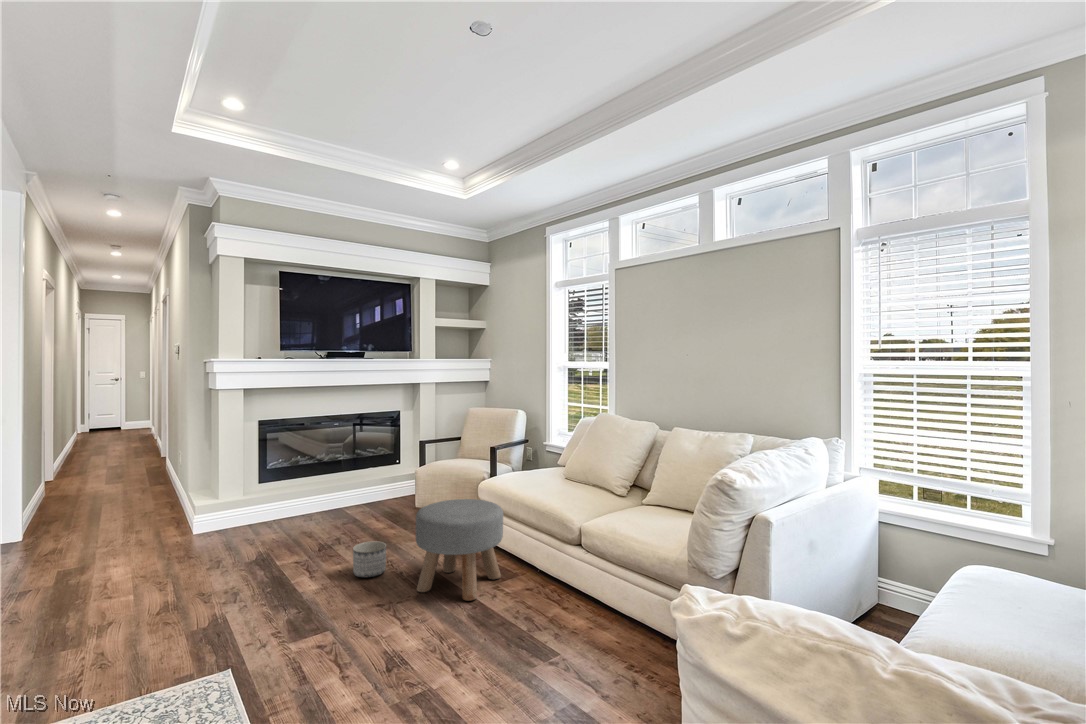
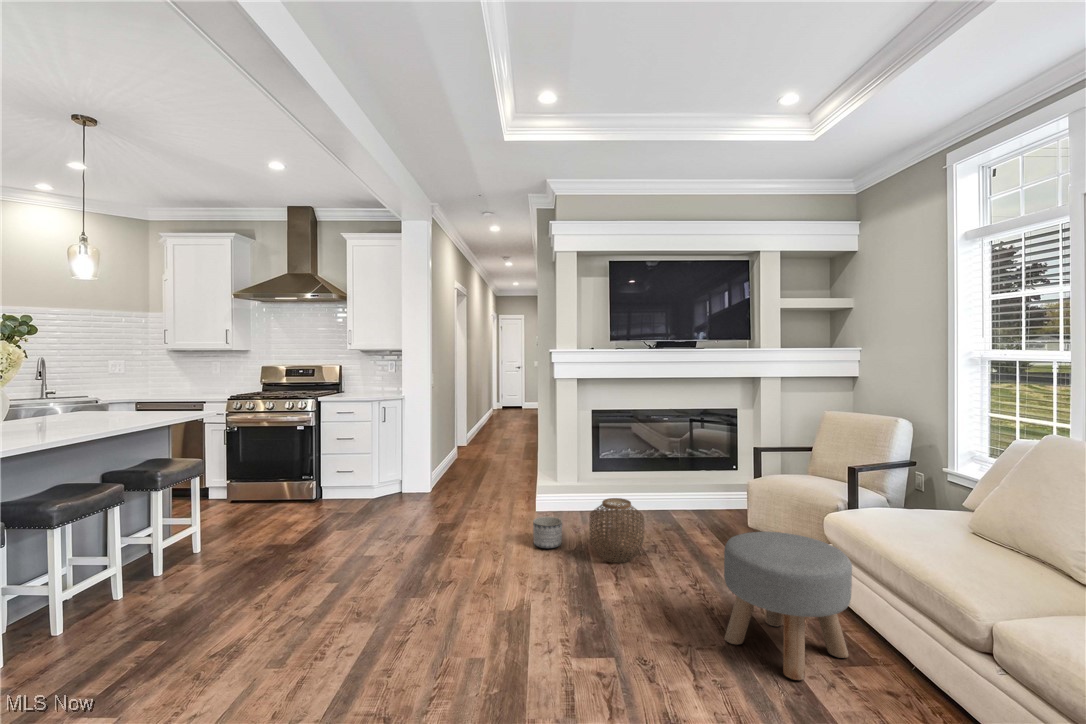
woven basket: none [275,500,332,562] -> present [590,498,644,563]
planter: present [353,541,386,577] -> present [533,516,562,548]

